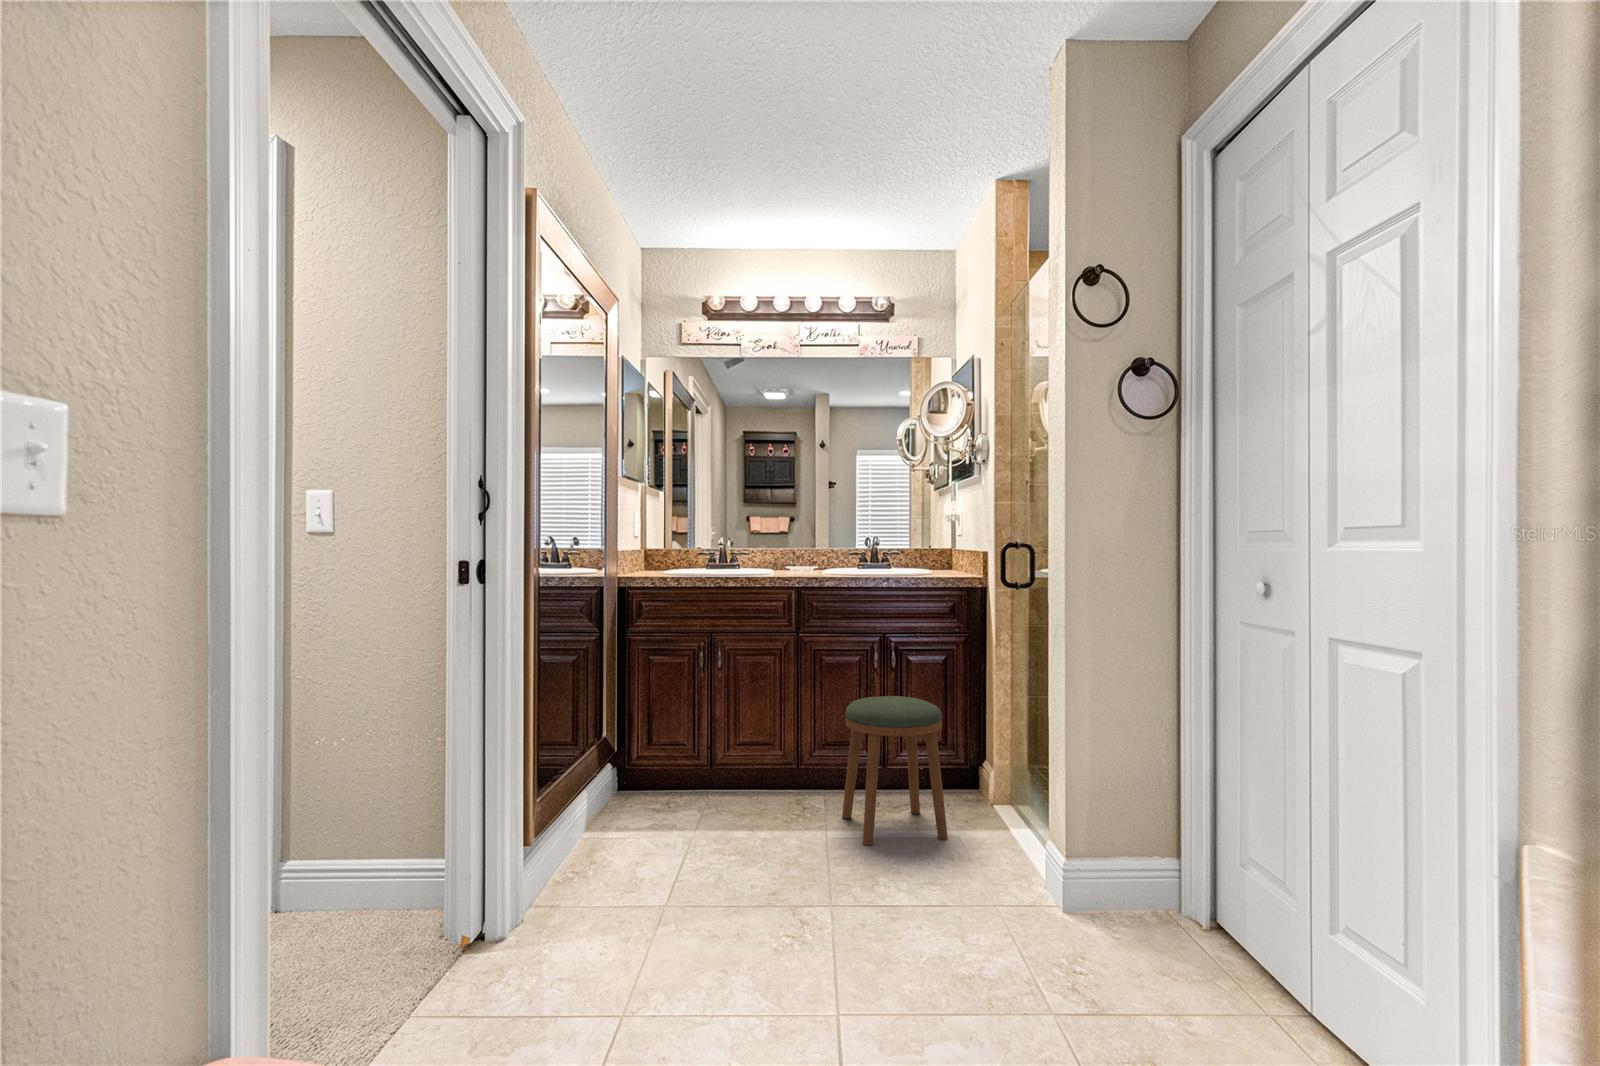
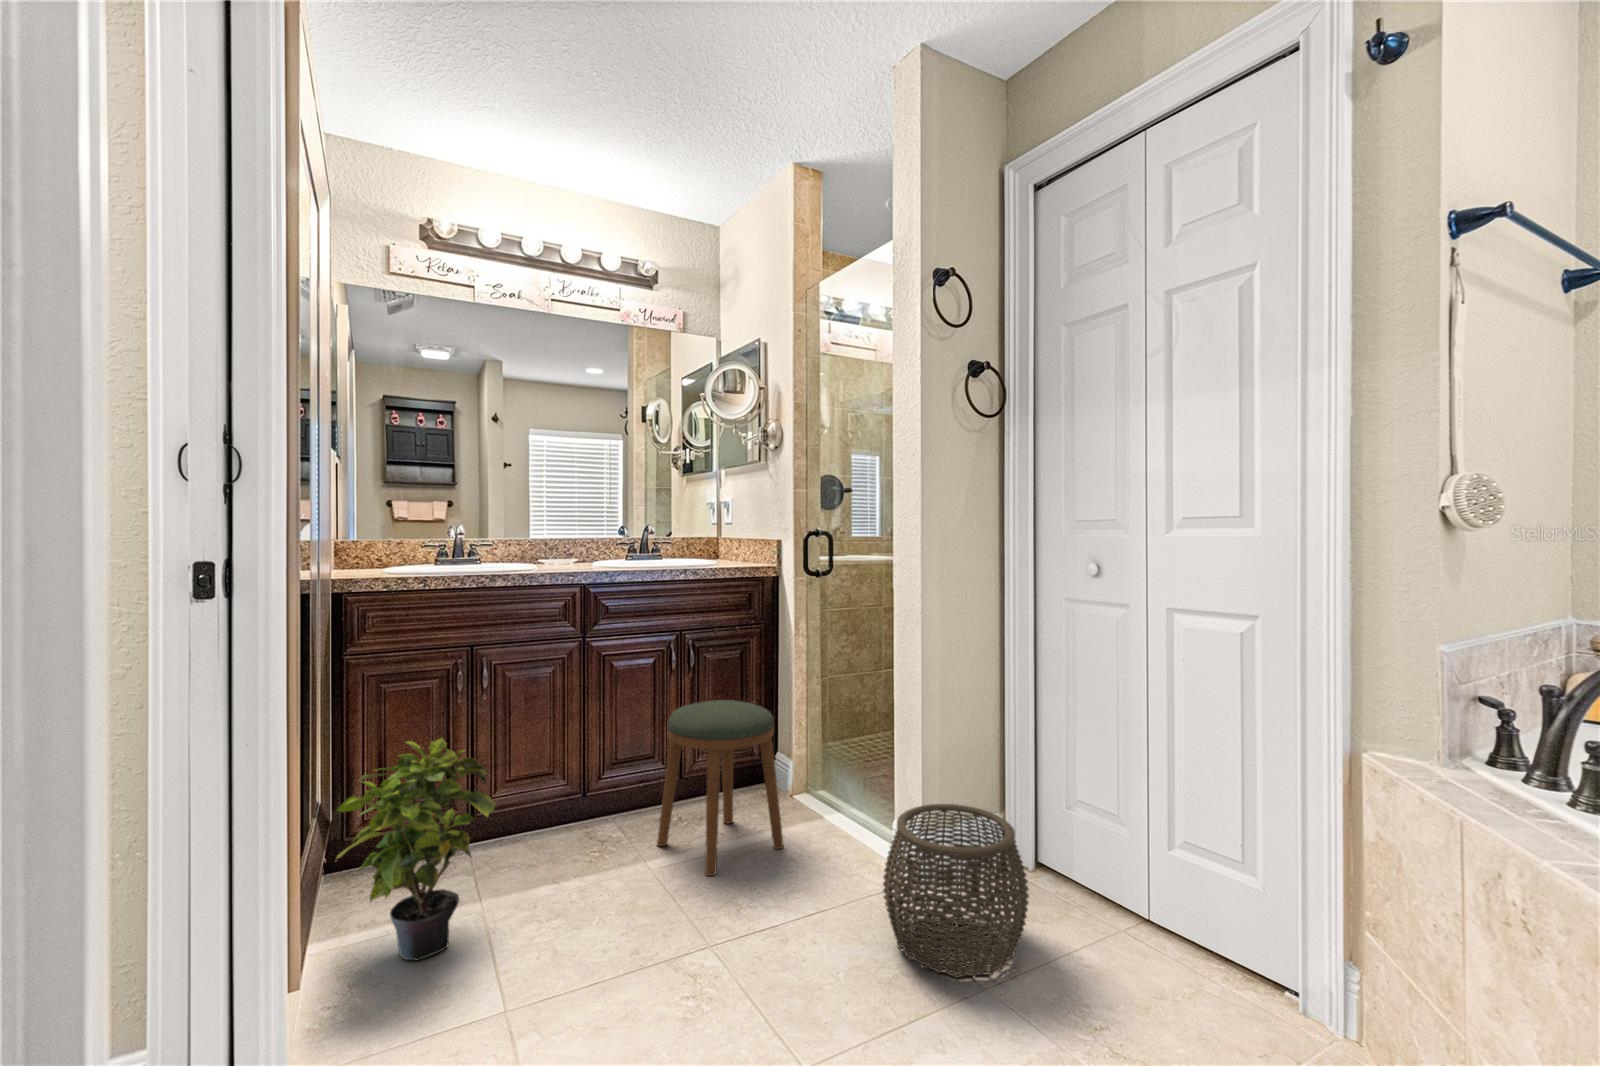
potted plant: none [581,692,699,848] -> present [336,739,496,960]
woven basket: none [962,802,1105,964] -> present [883,804,1029,978]

